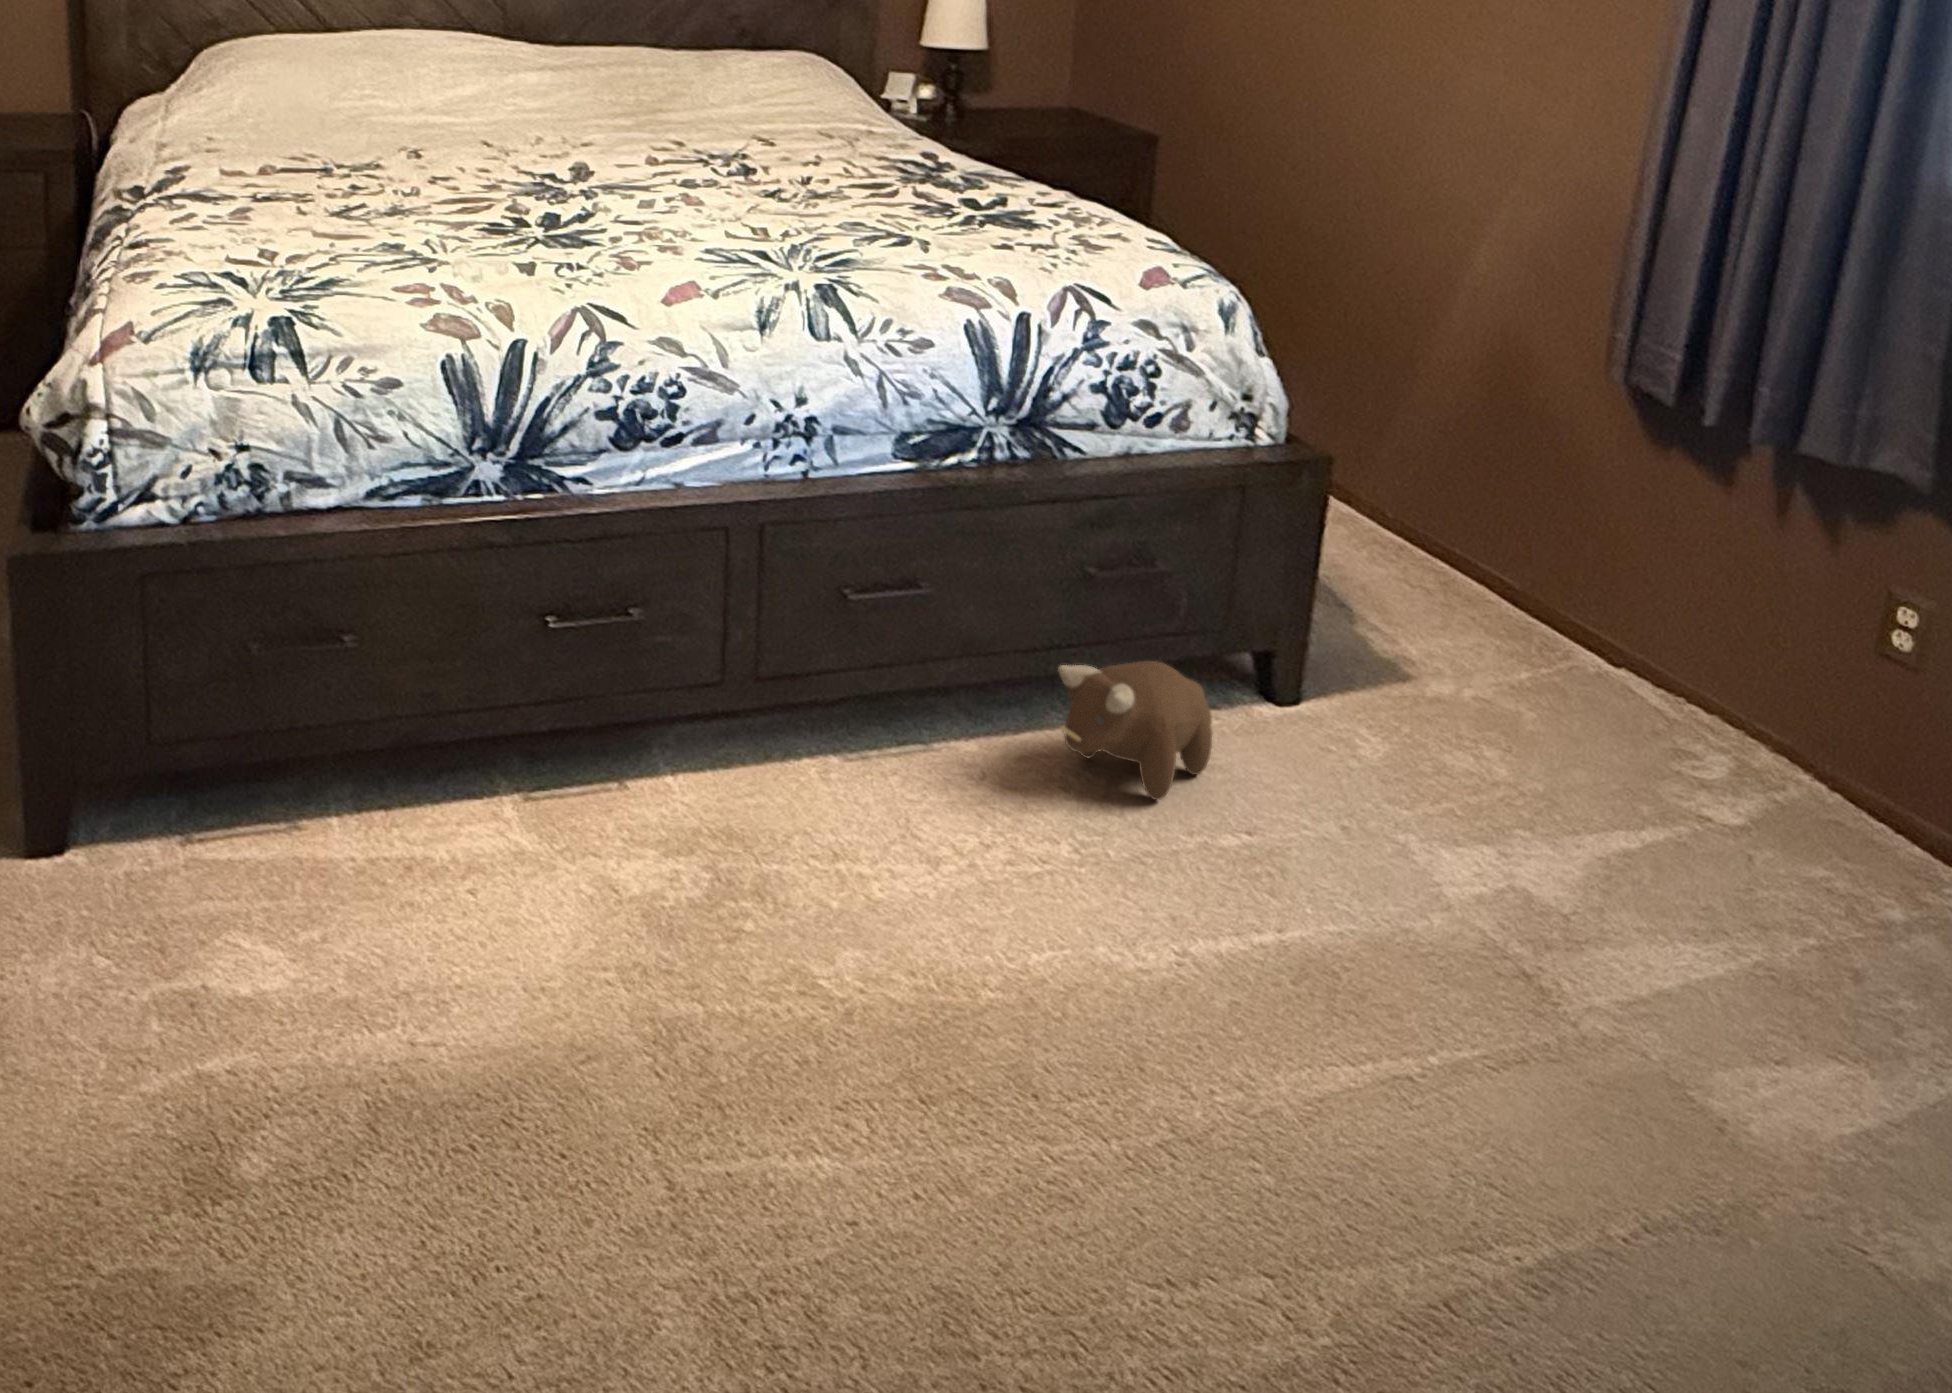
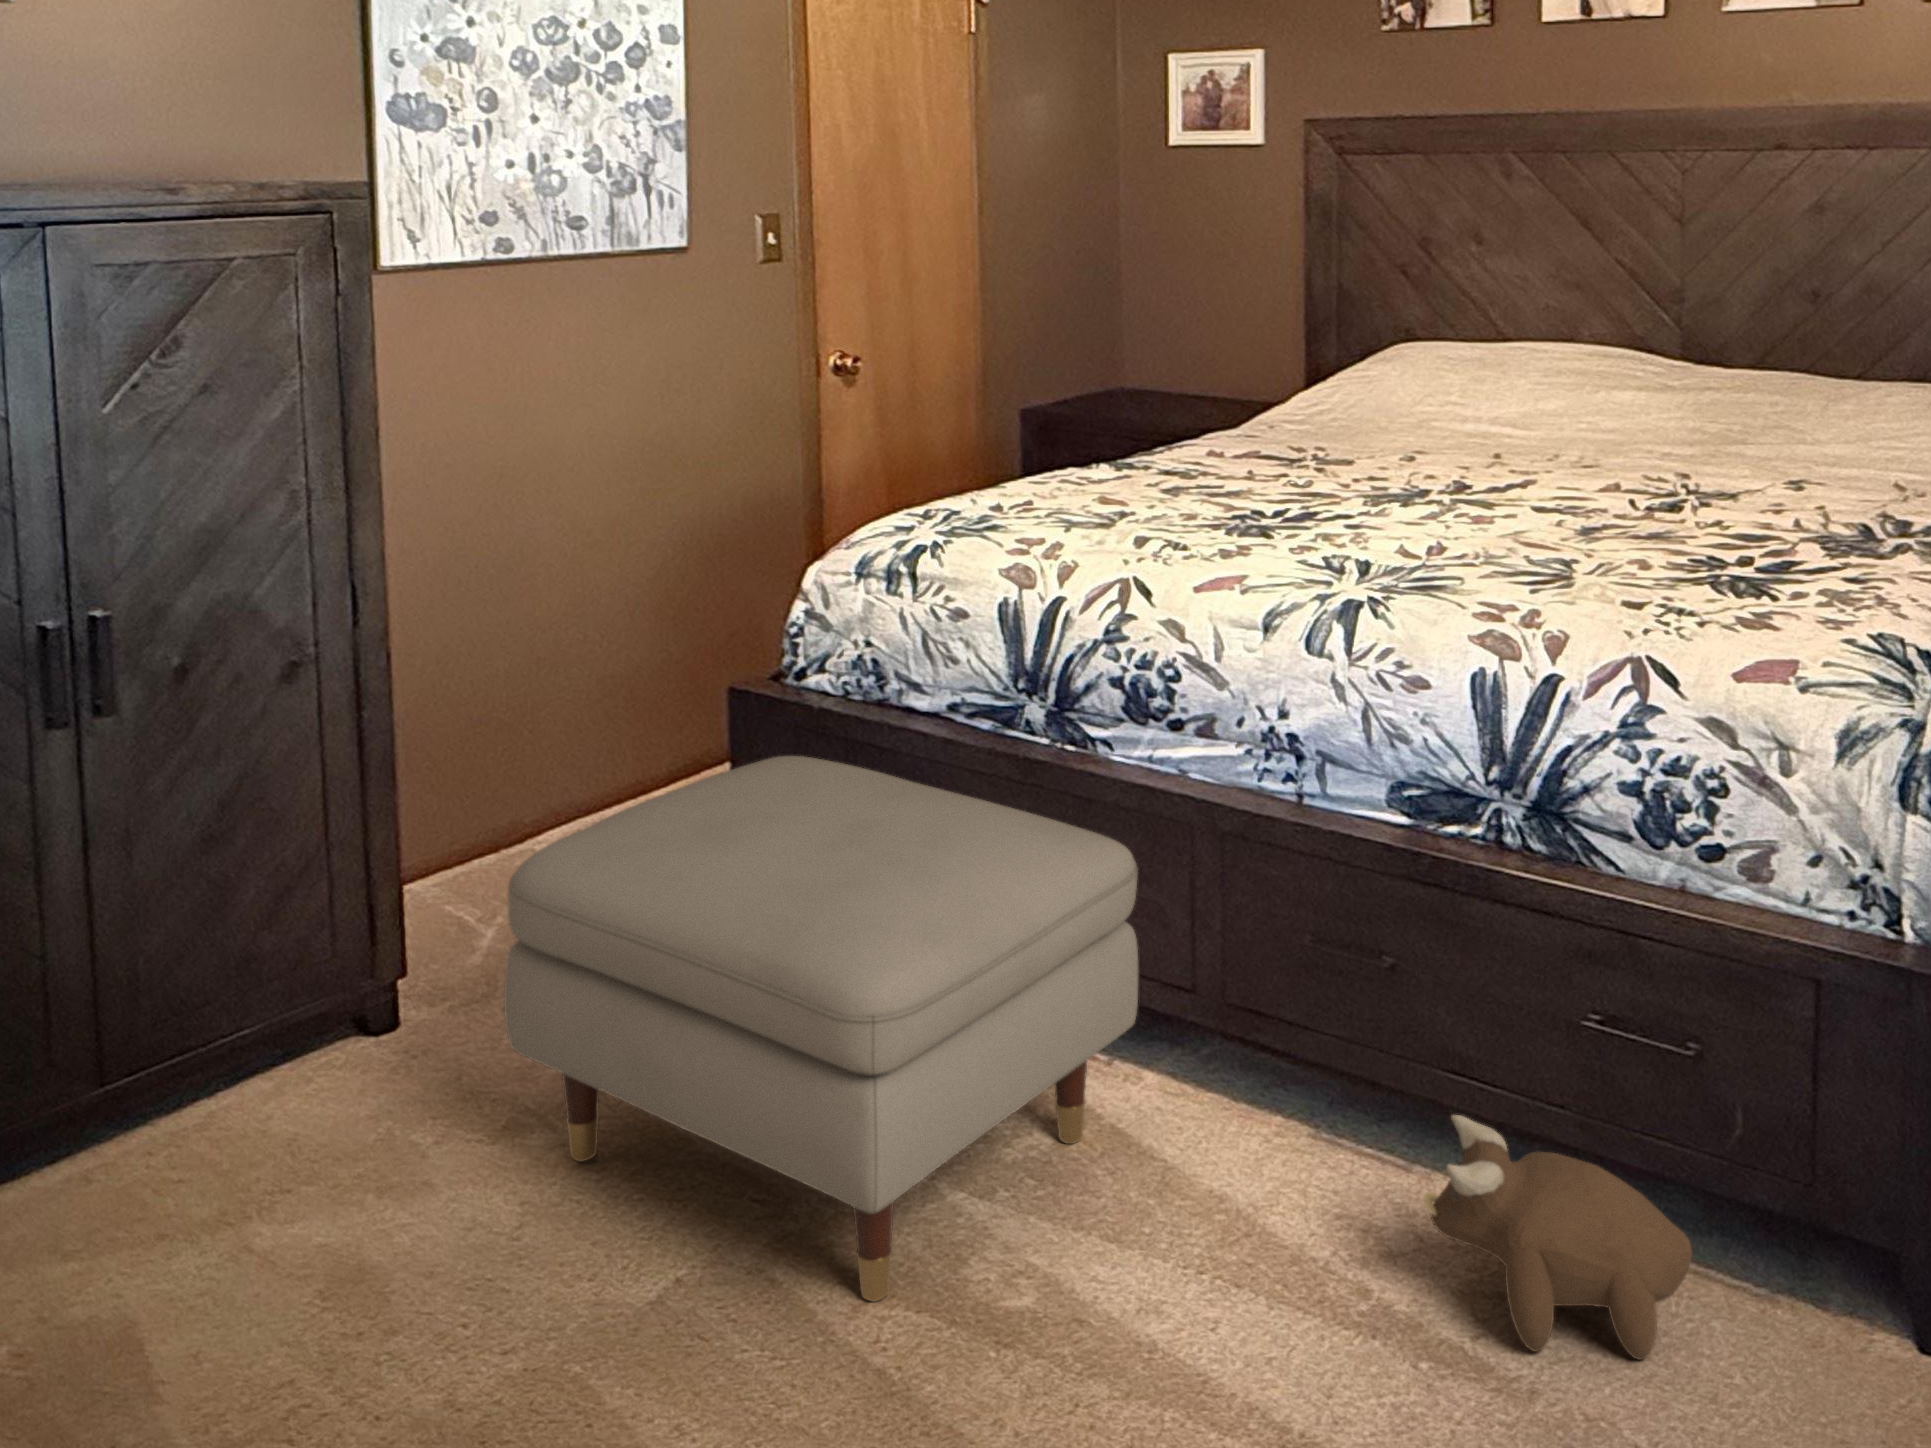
ottoman: none [256,551,907,1098] -> present [504,756,1138,1302]

